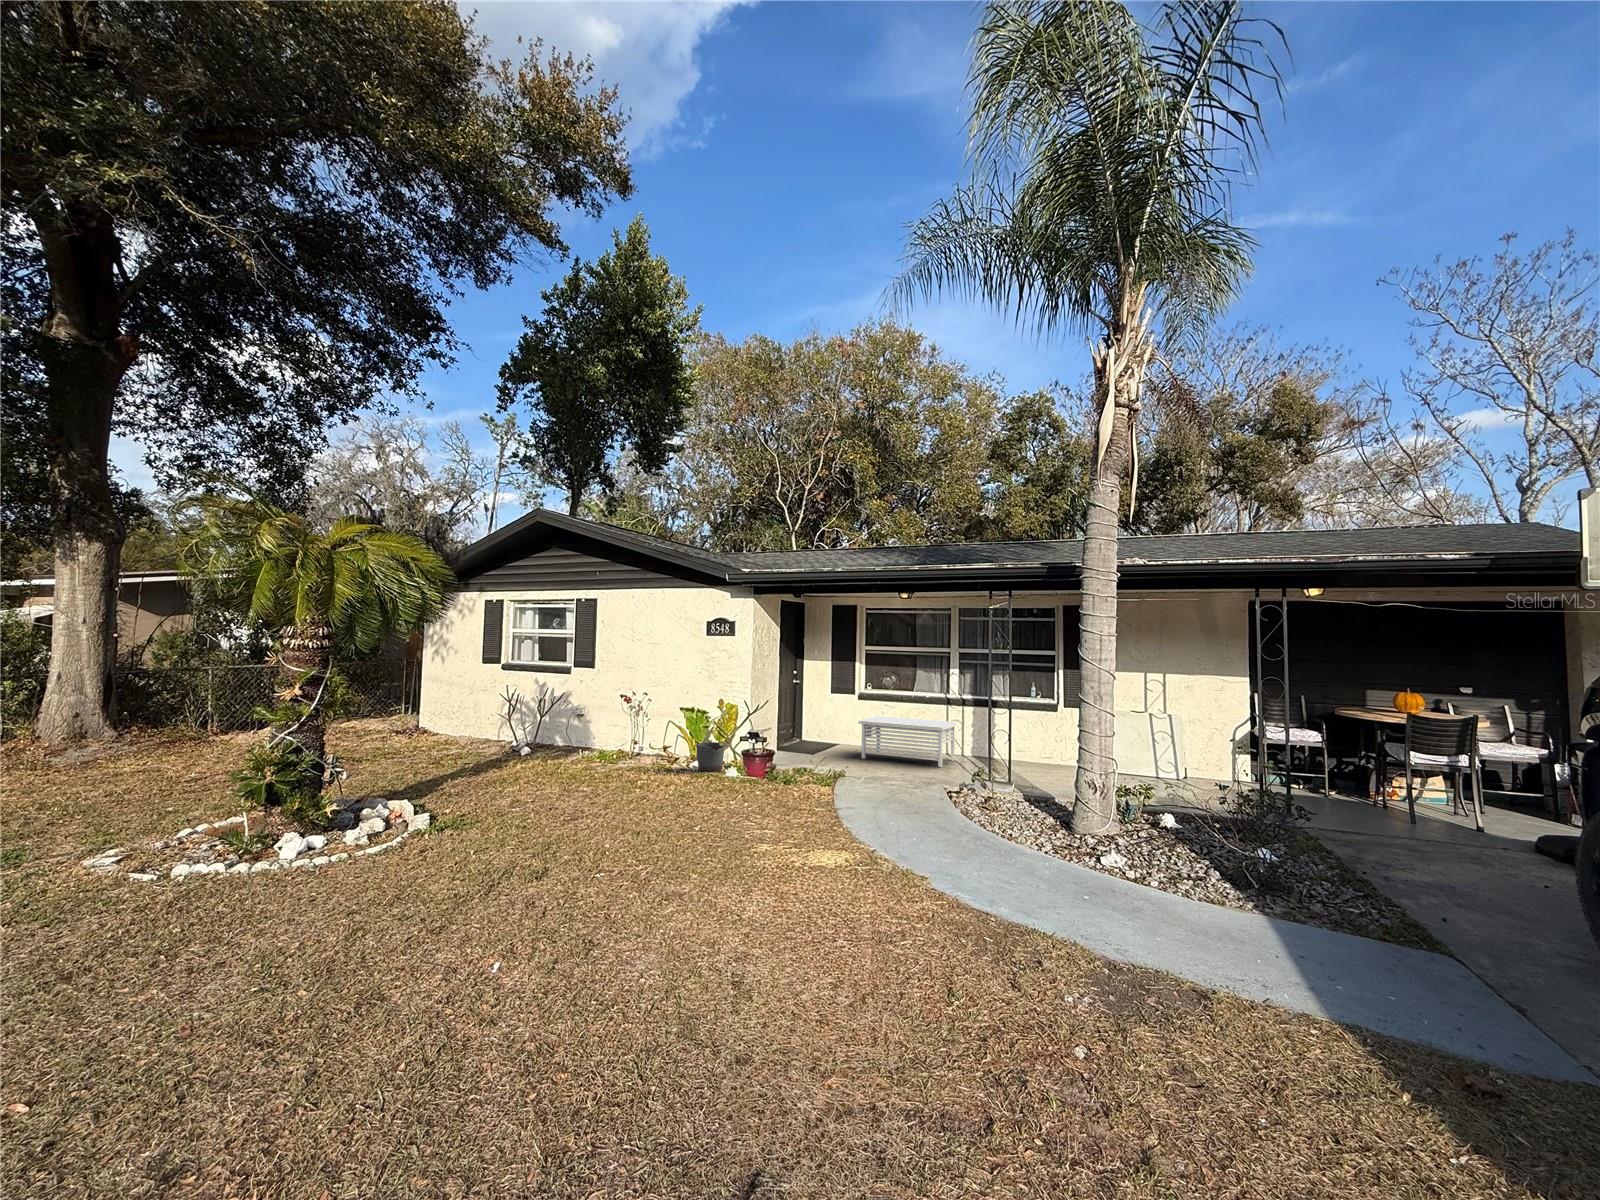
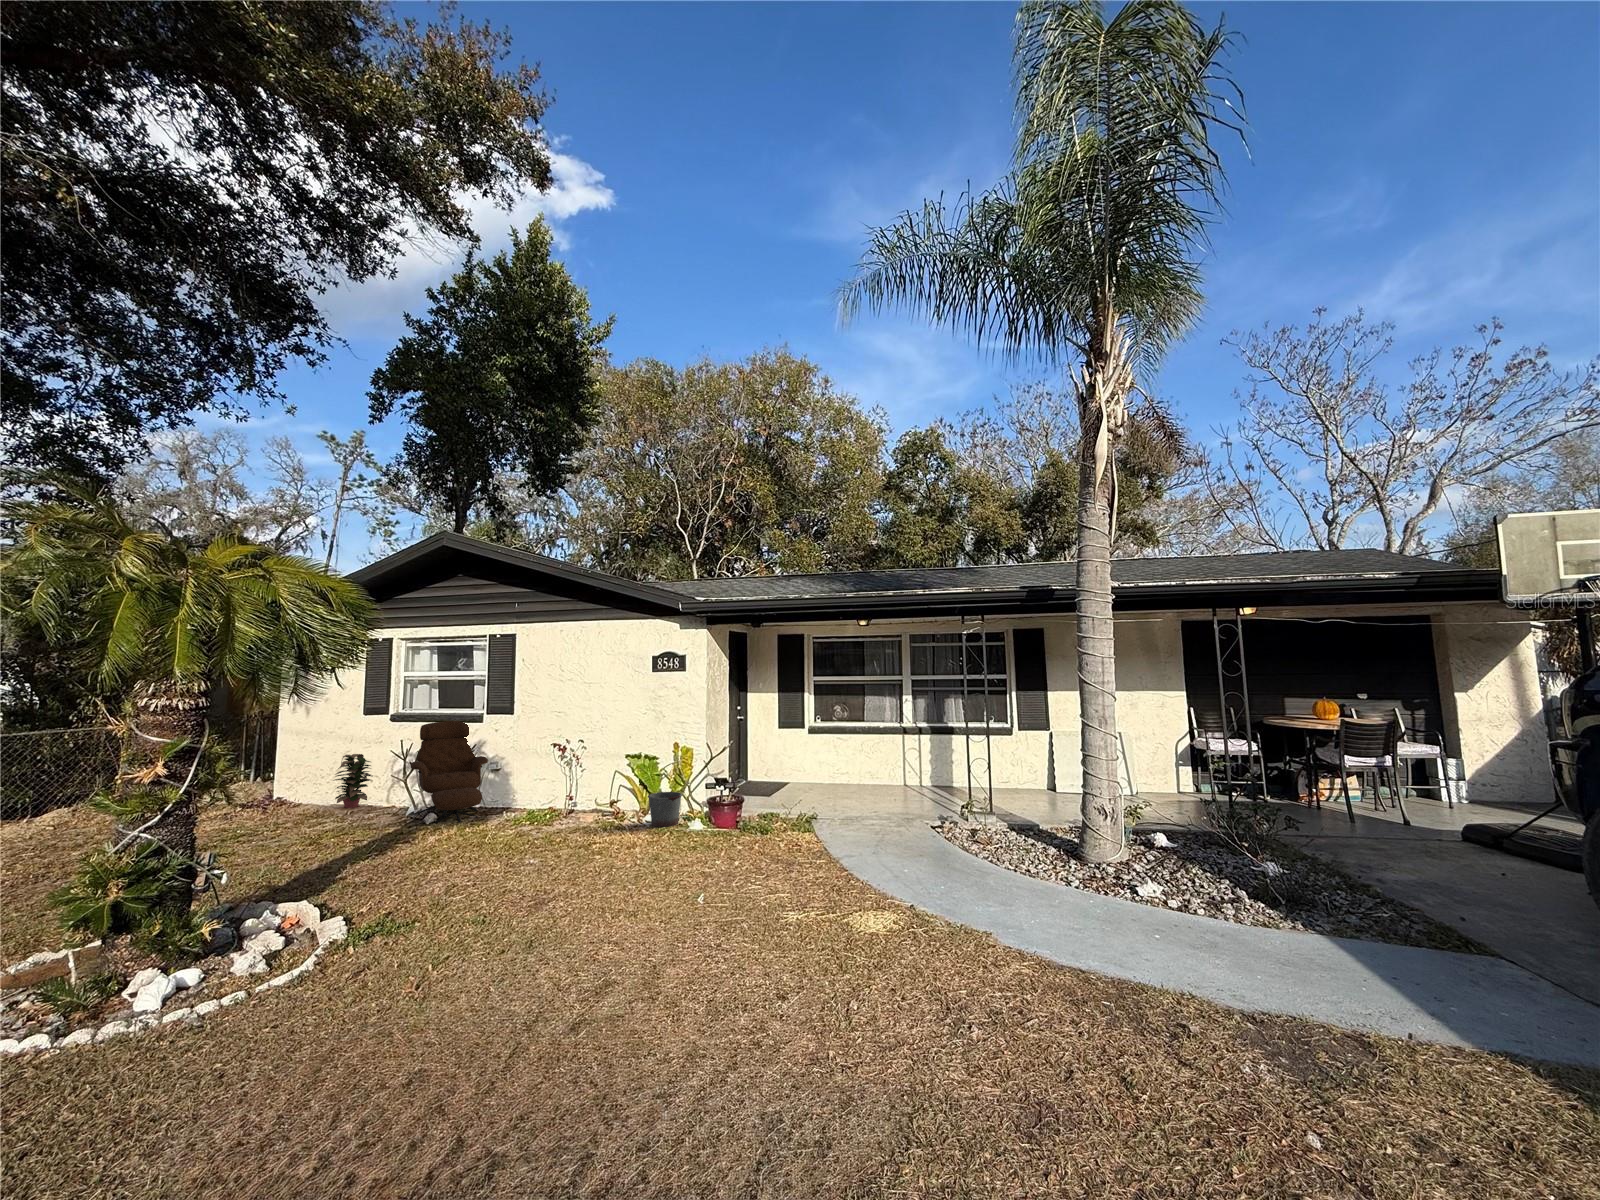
lounge chair: none [513,673,576,758] -> present [411,721,488,823]
decorative plant: none [457,697,491,742] -> present [333,754,373,808]
storage bench: present [858,716,957,767] -> none [815,751,915,802]

